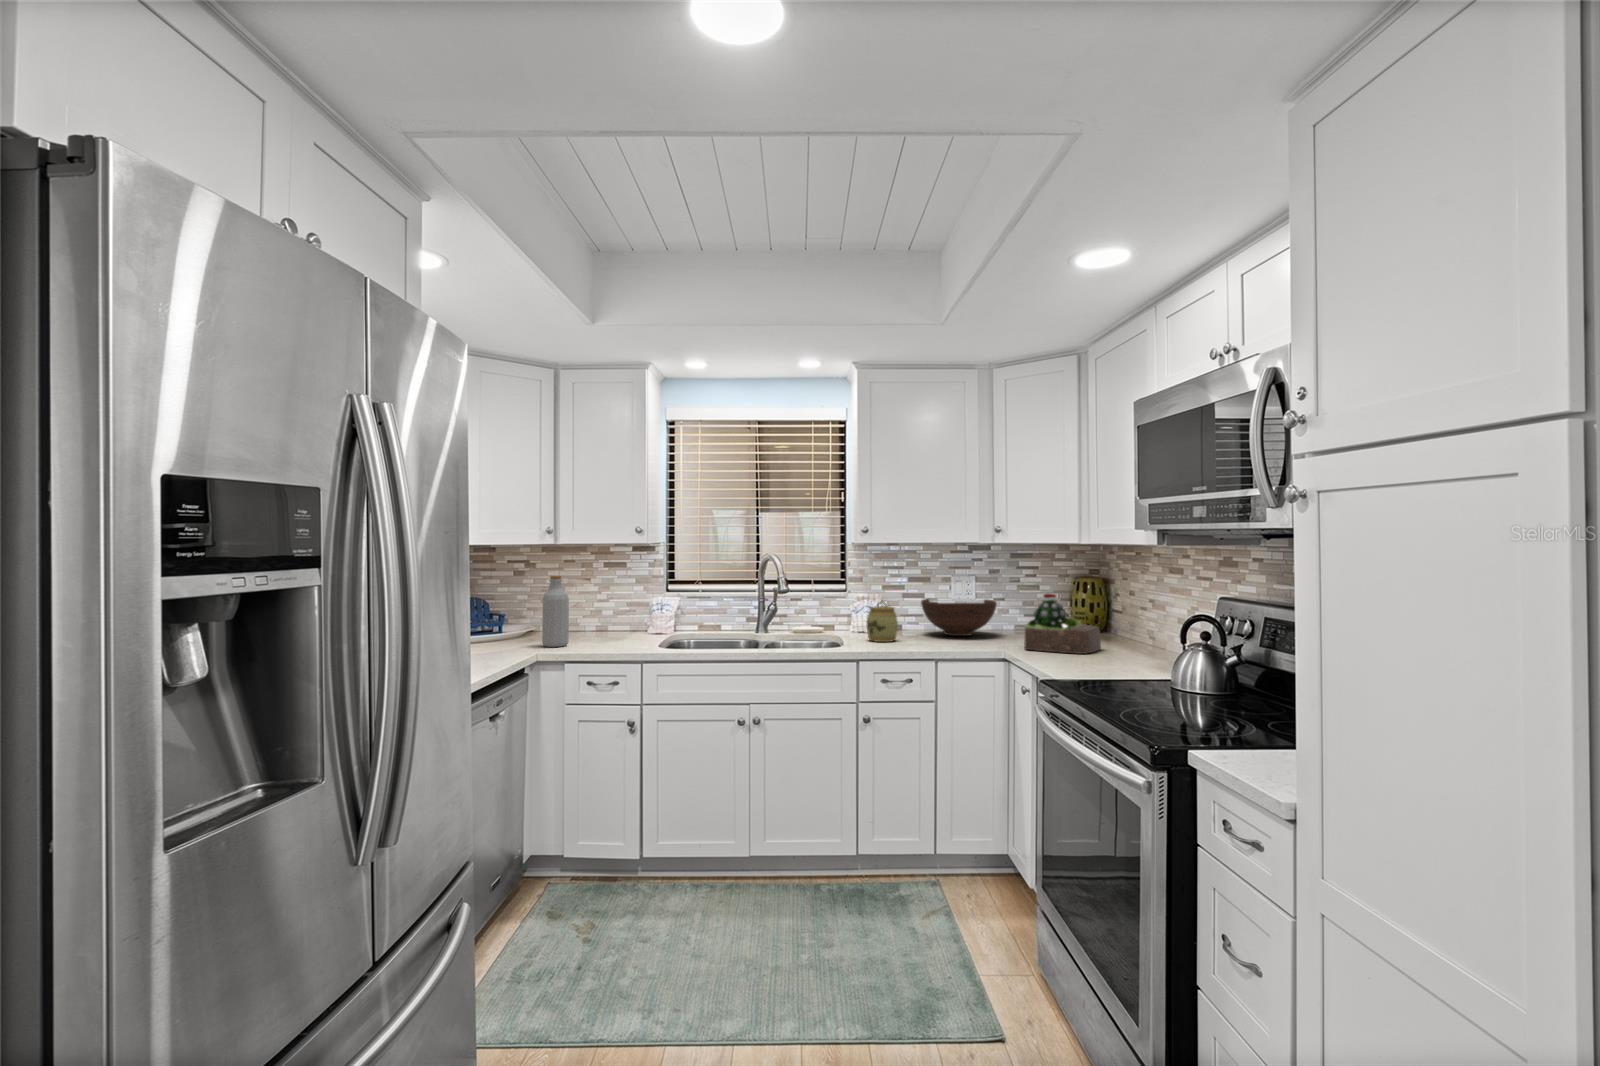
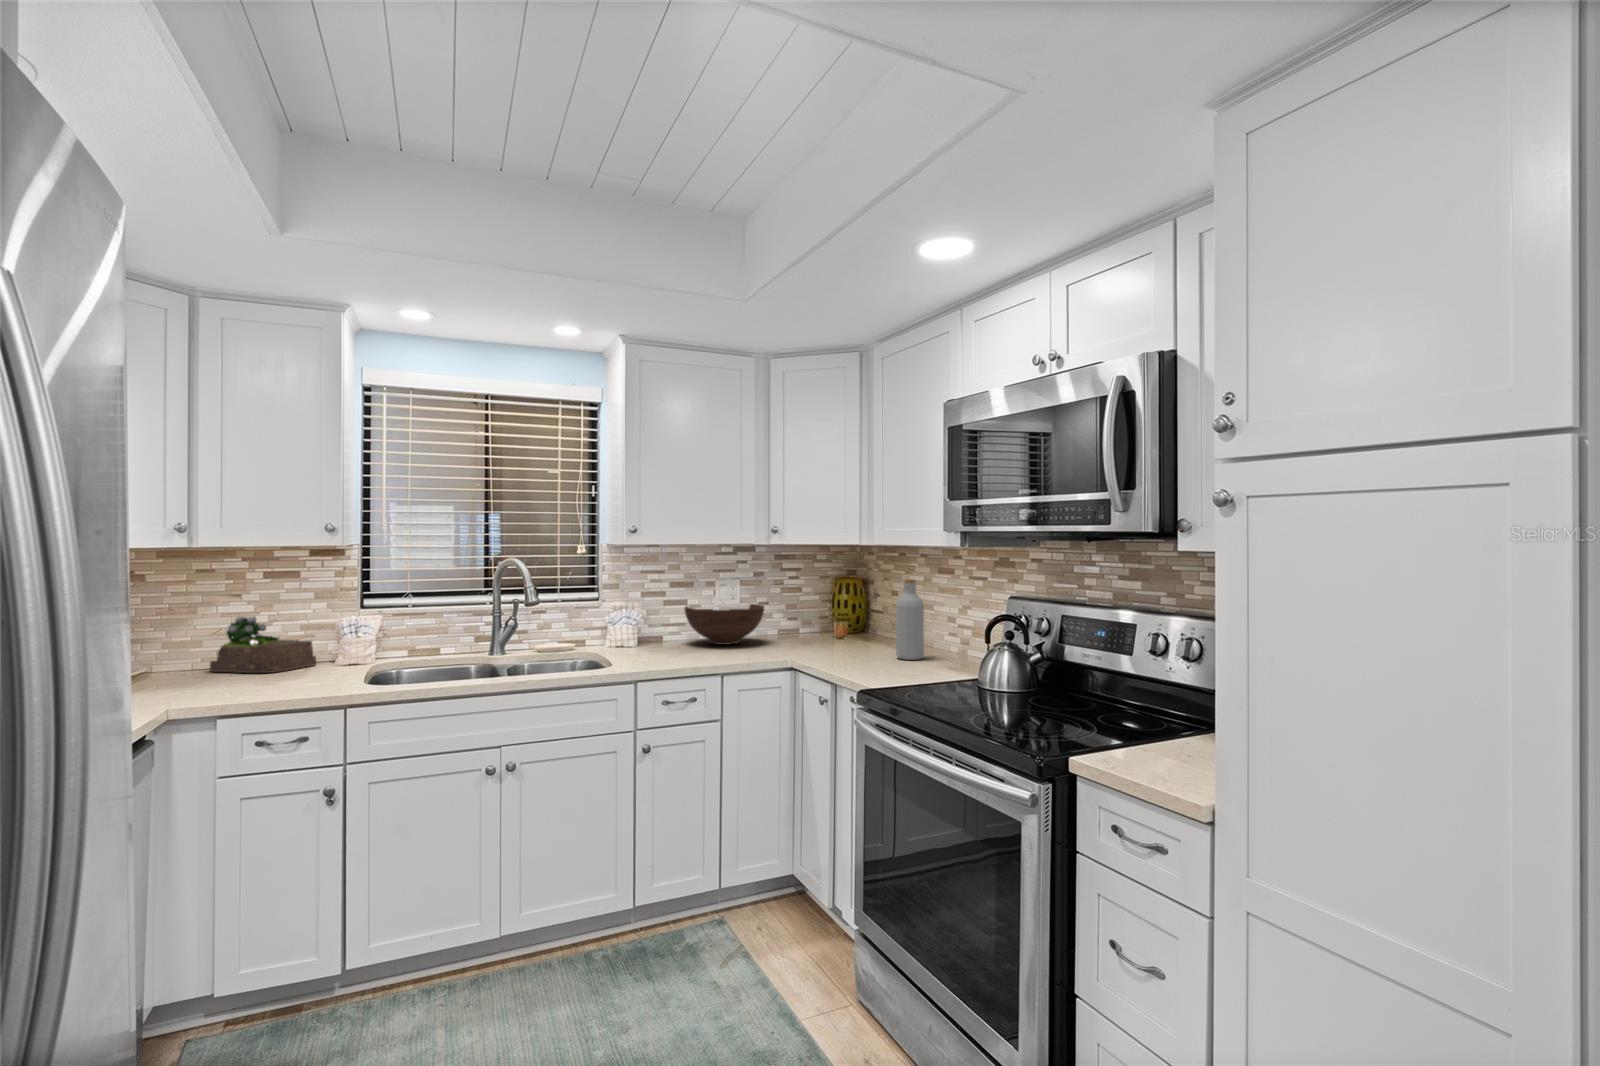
bottle: present [542,576,569,647] -> present [896,579,924,660]
succulent plant: present [1024,594,1101,654] -> present [210,616,316,673]
jar: present [867,601,898,642] -> none [630,609,666,657]

